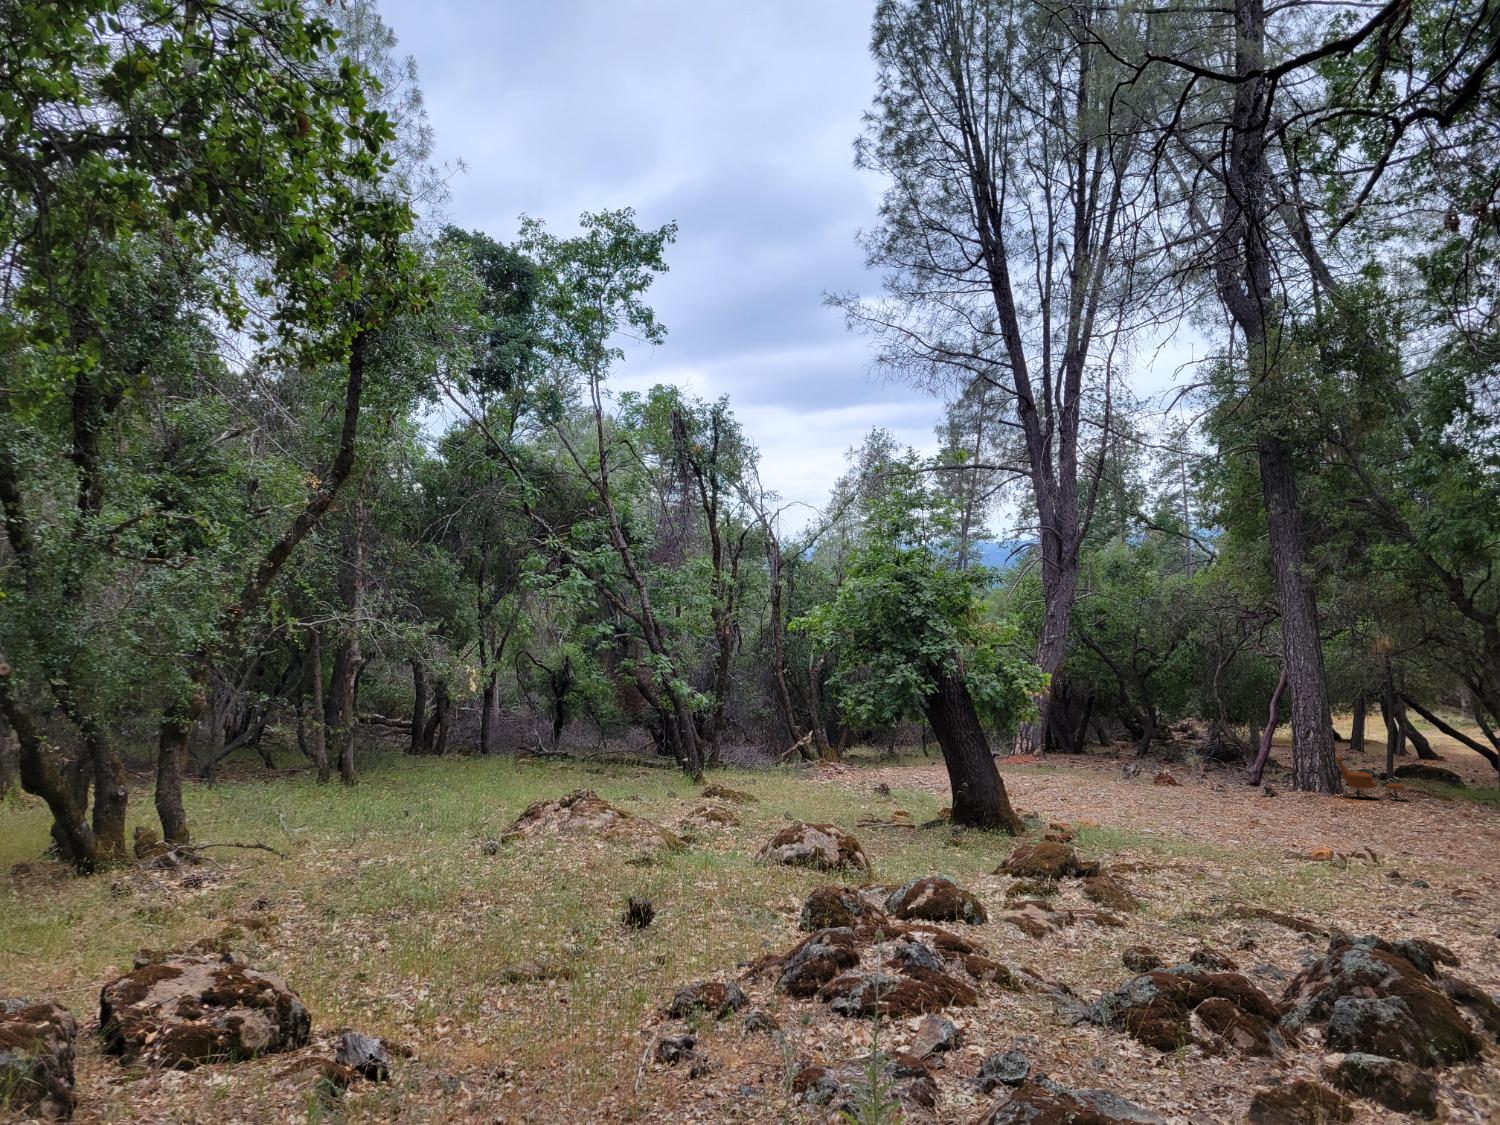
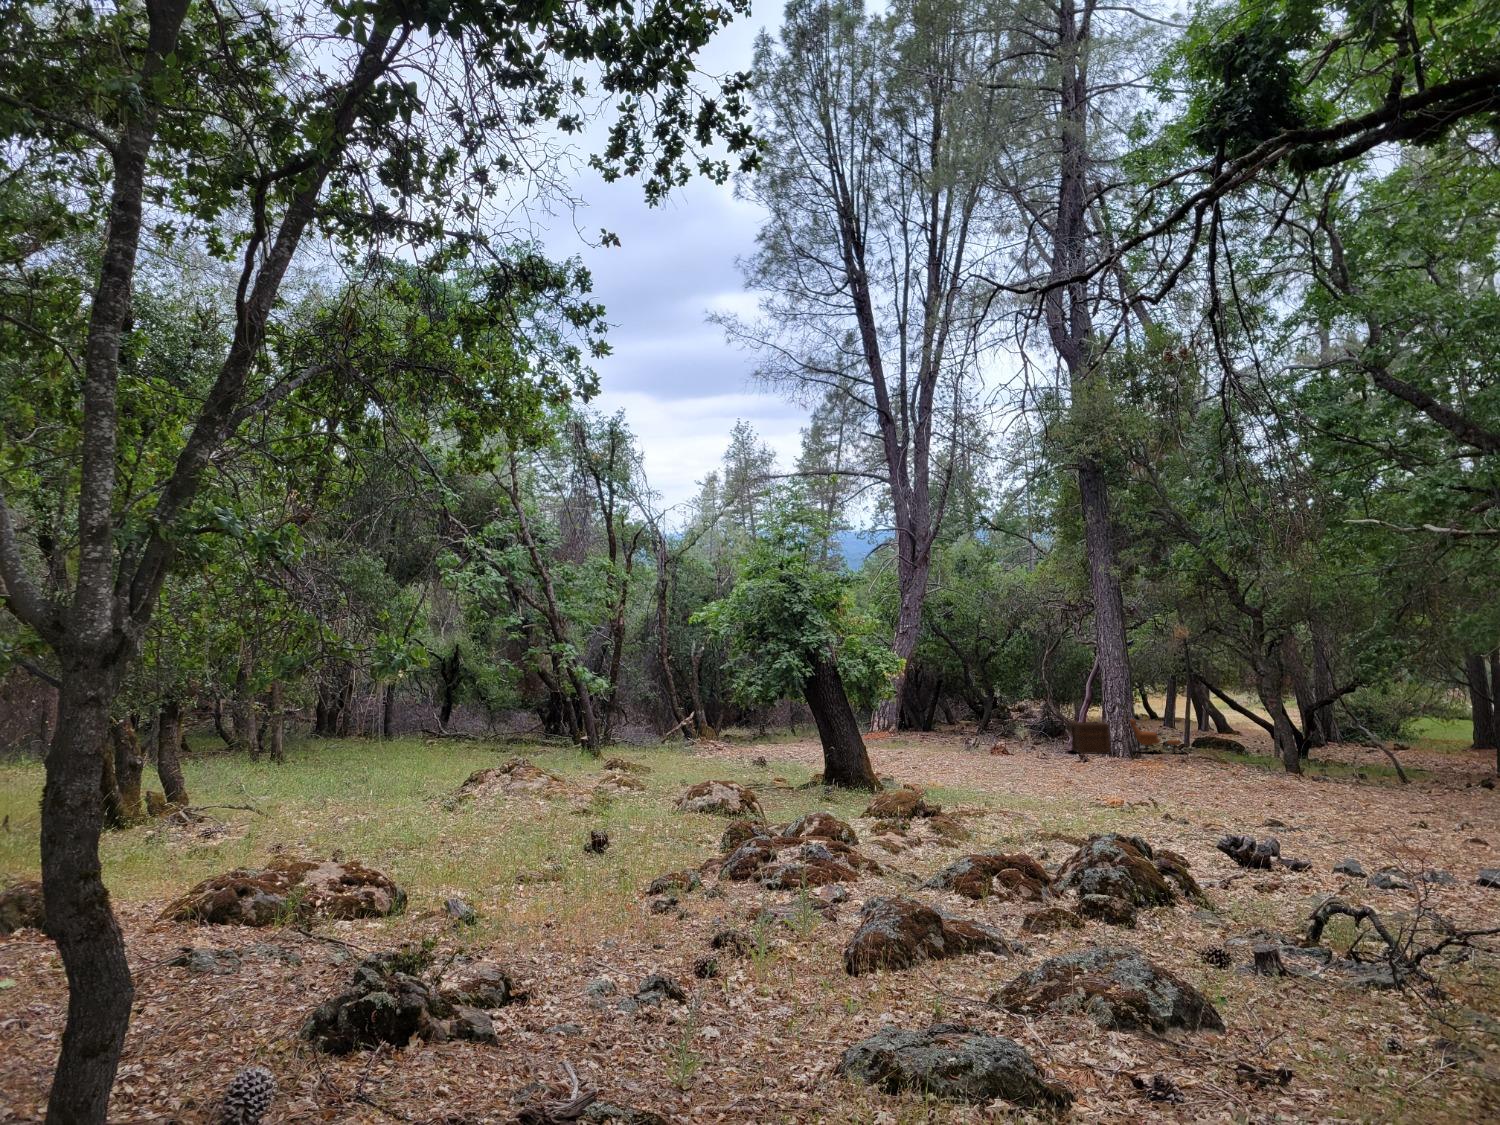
wooden crate: none [1257,757,1311,797] -> present [1071,722,1111,754]

